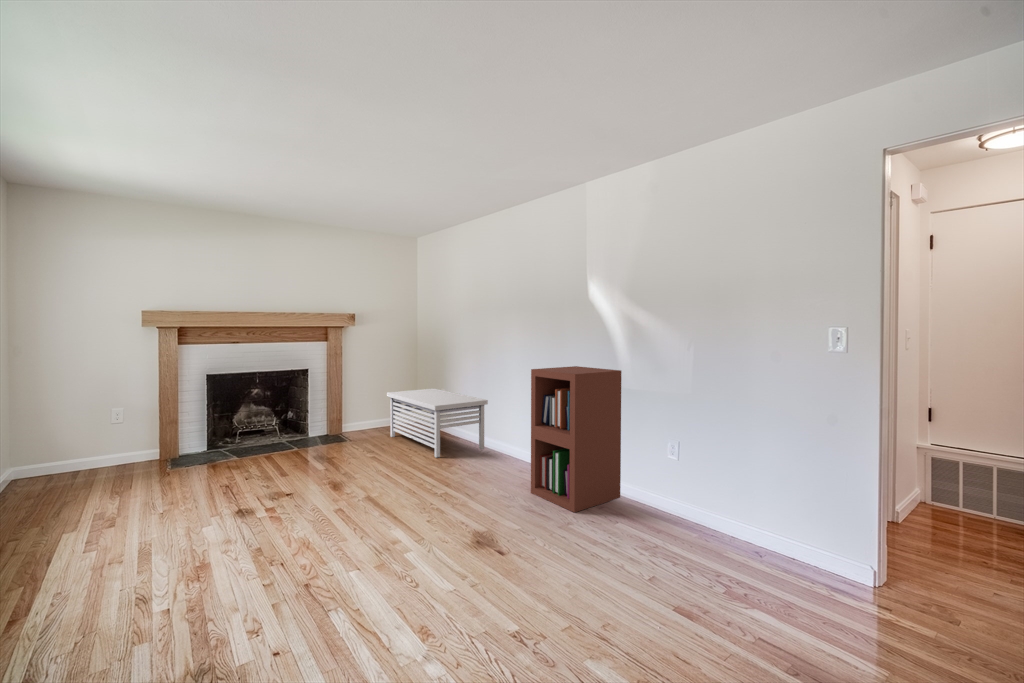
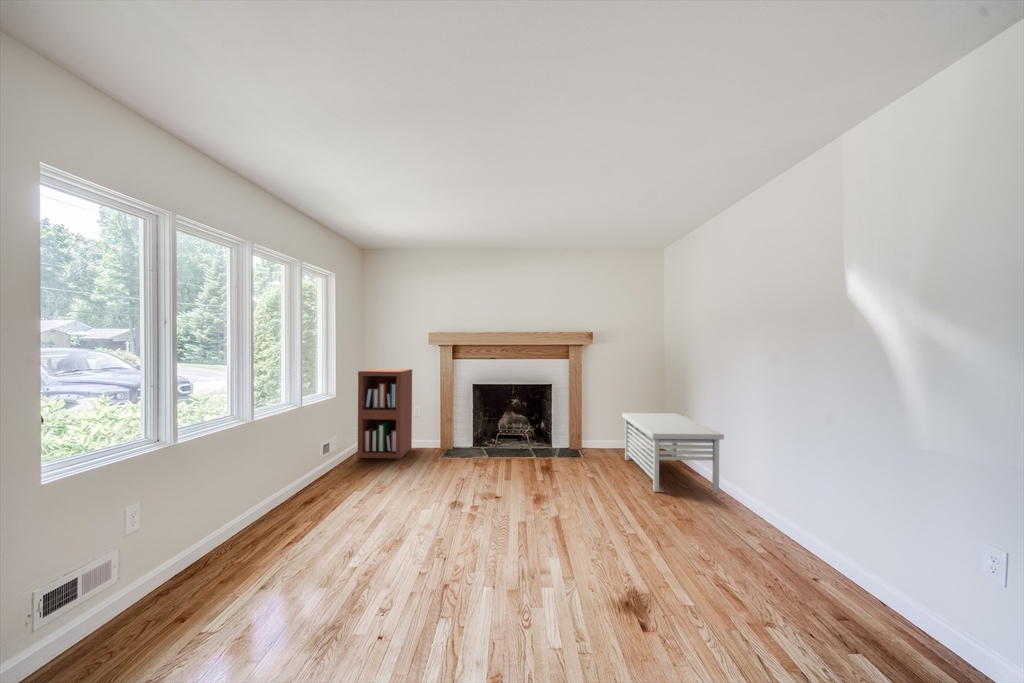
bookshelf: present [531,366,621,512] -> present [358,369,412,458]

